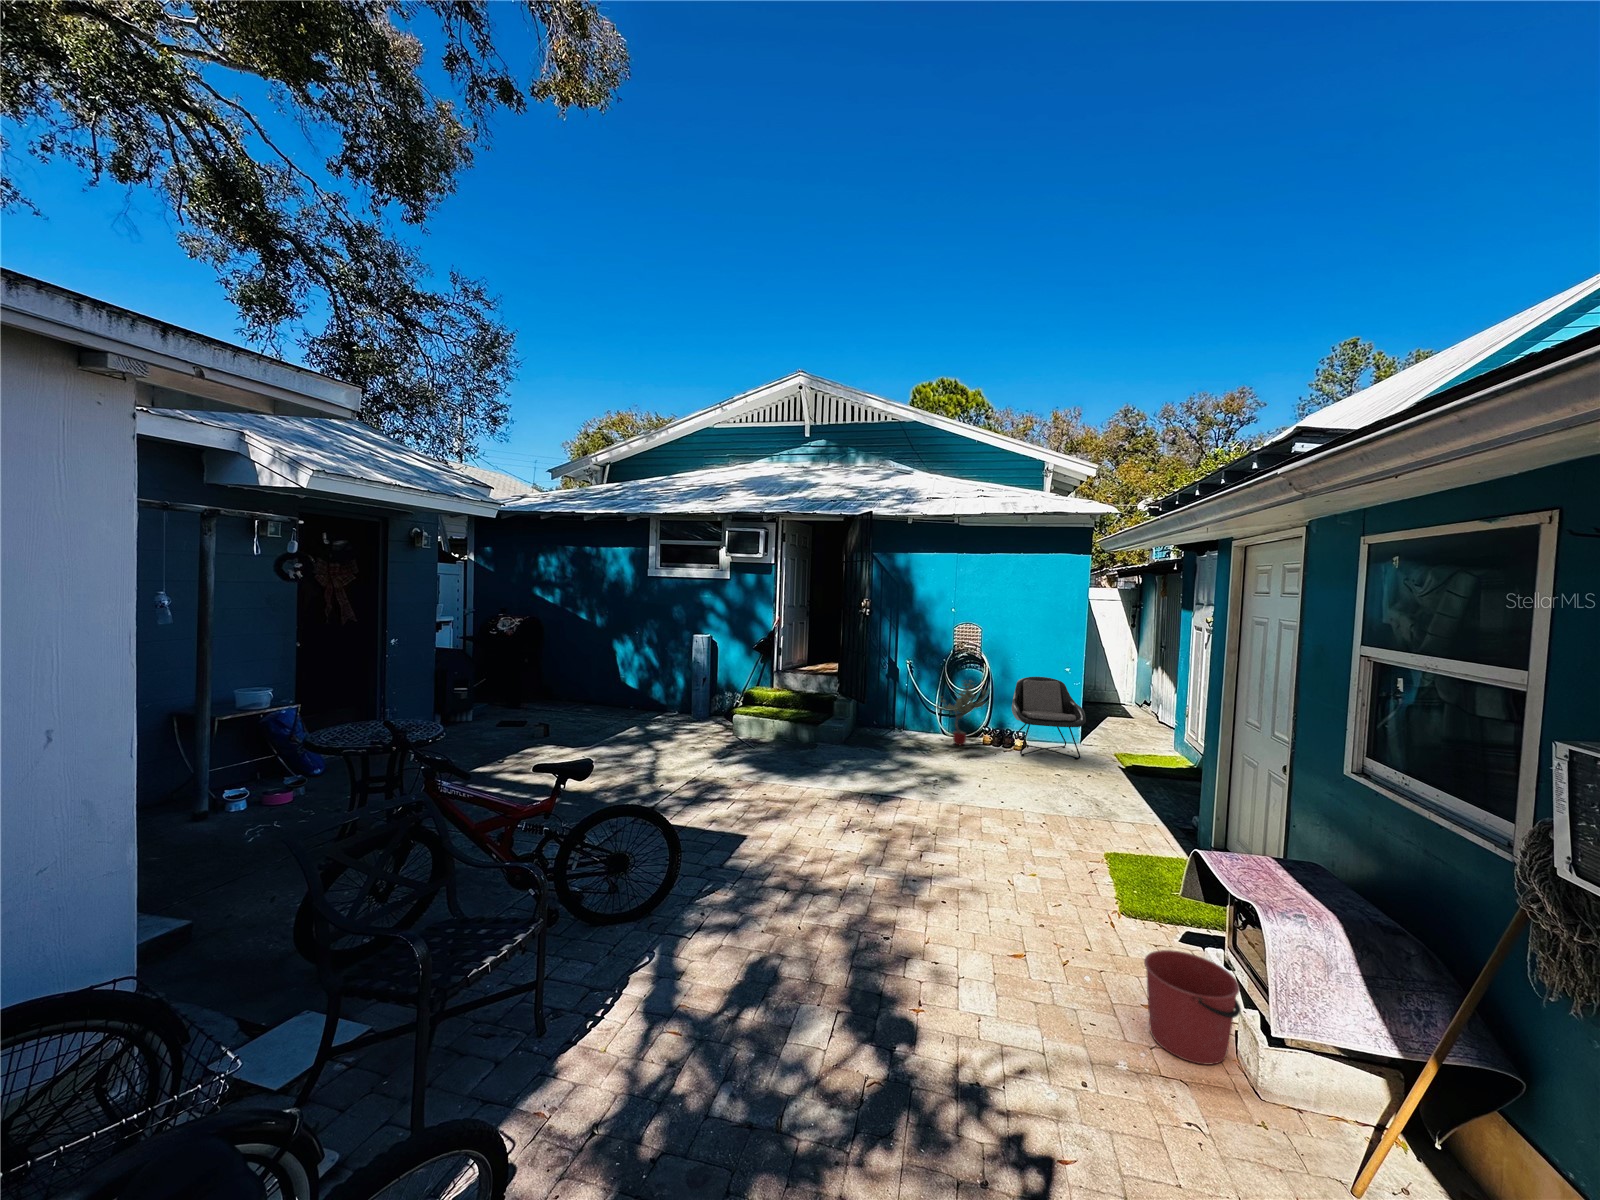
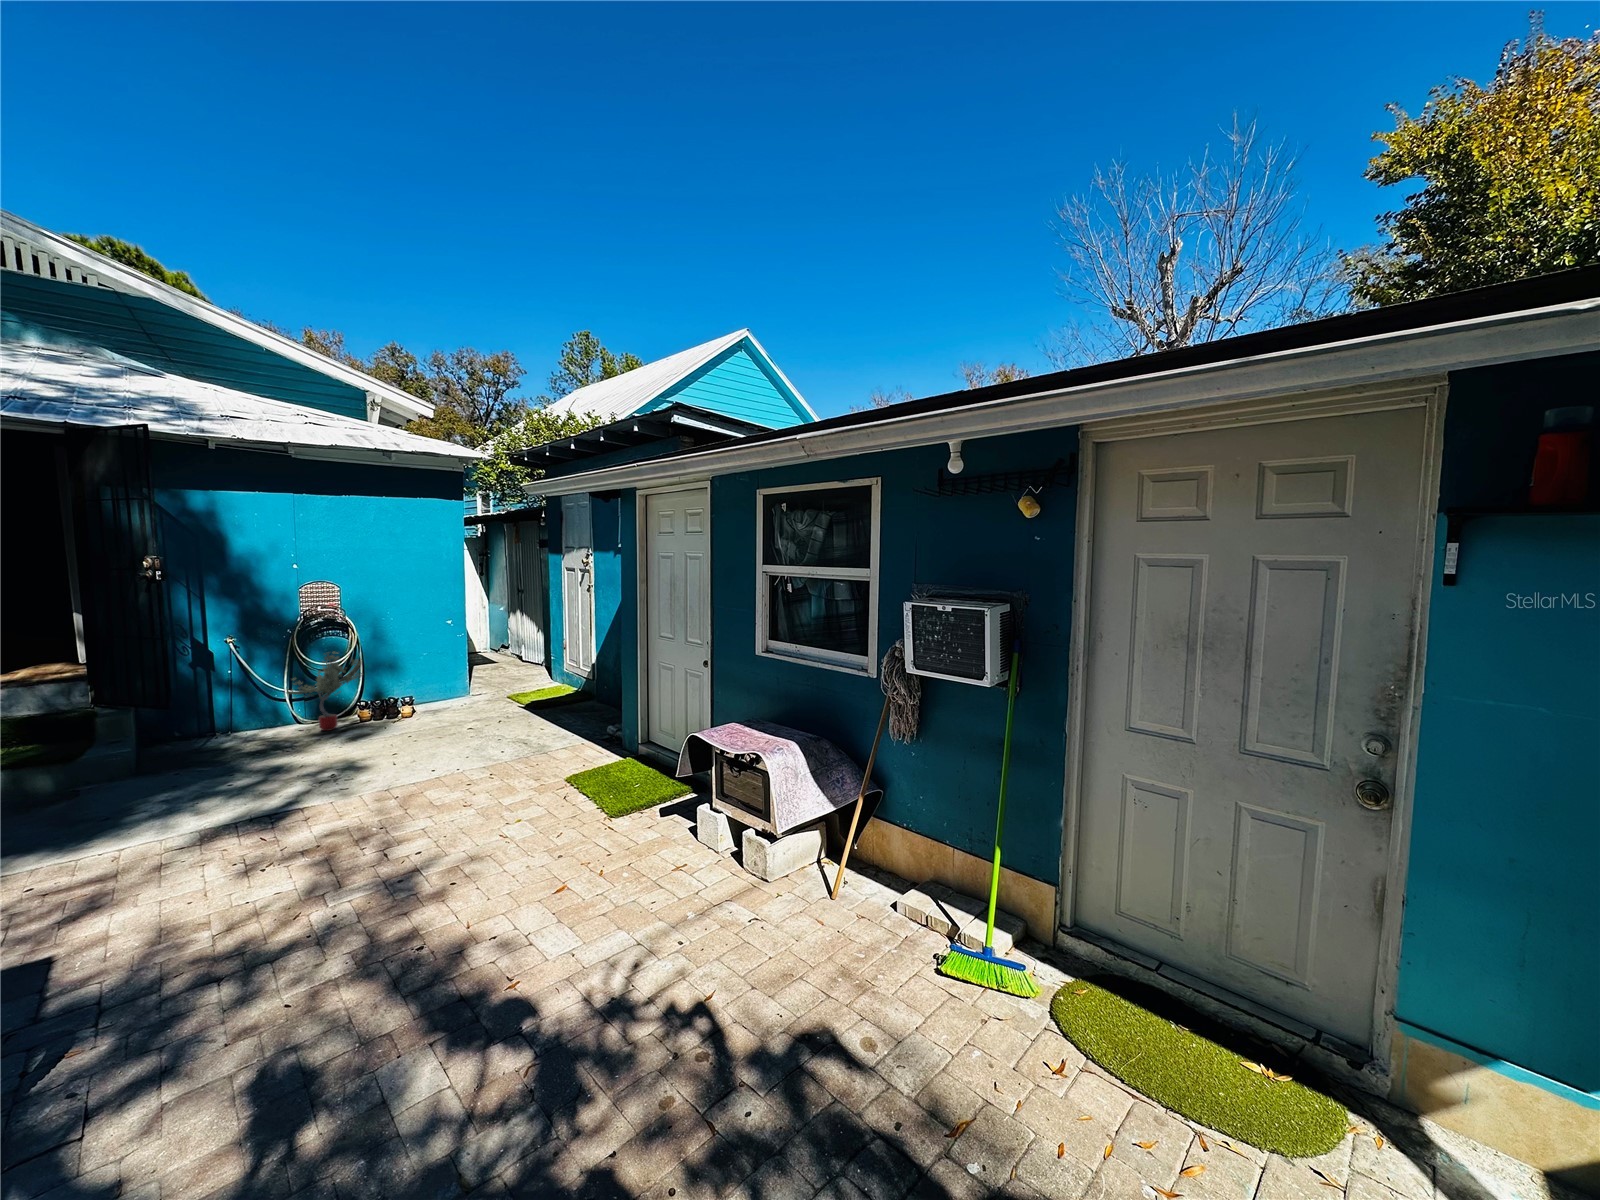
lounge chair: present [1011,677,1086,760] -> none [391,634,479,722]
bucket: present [1144,950,1241,1065] -> none [680,811,747,889]

